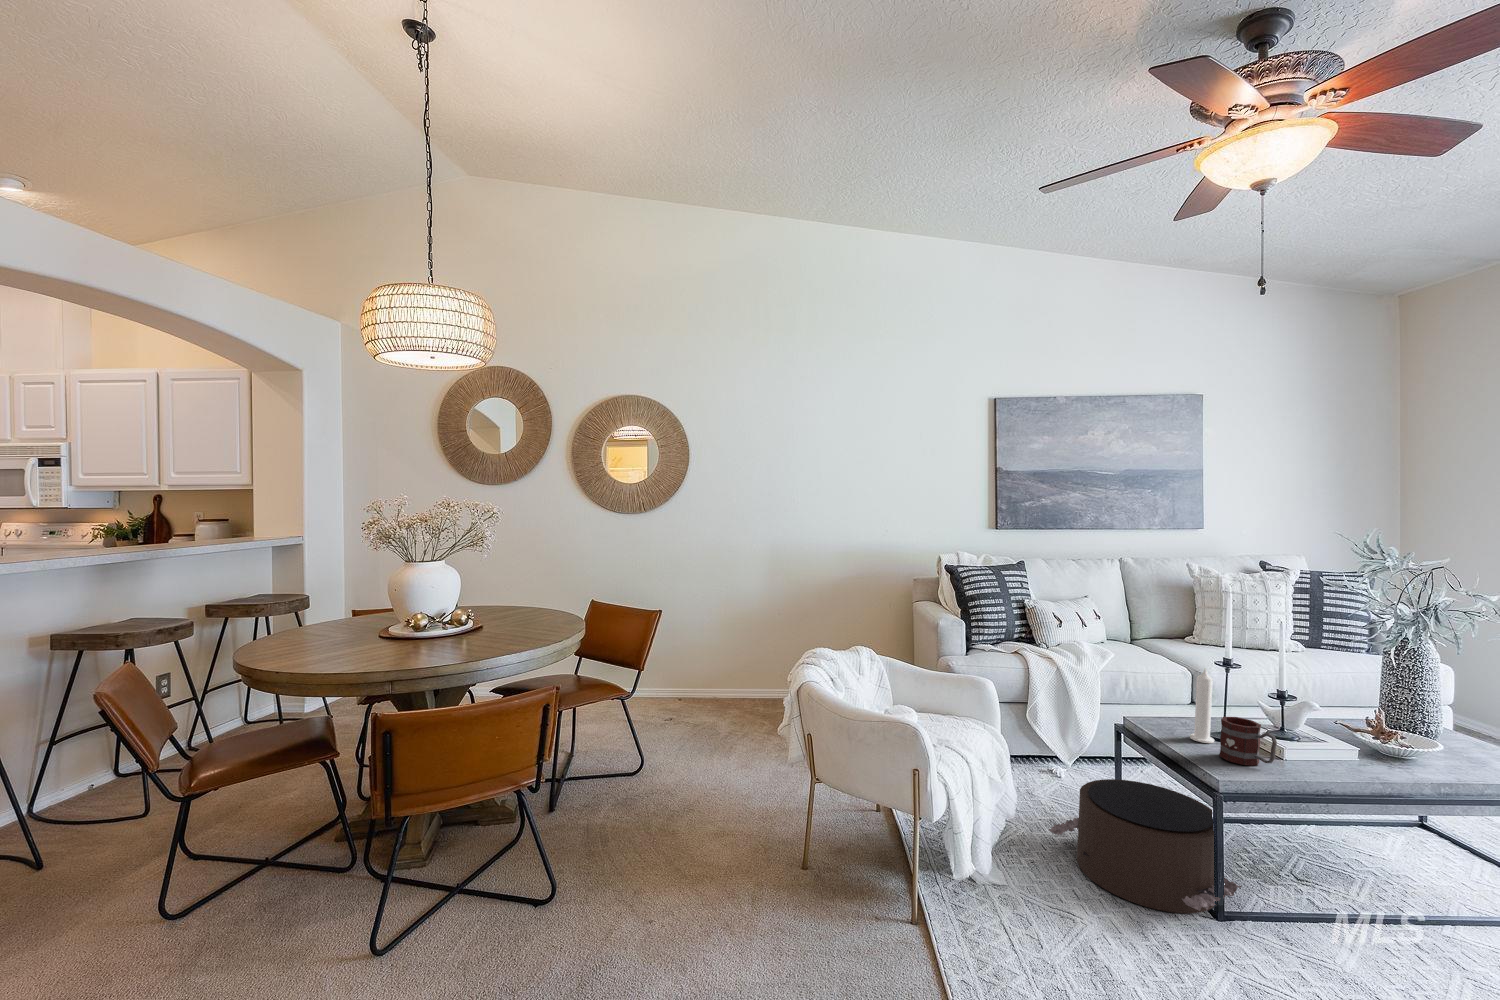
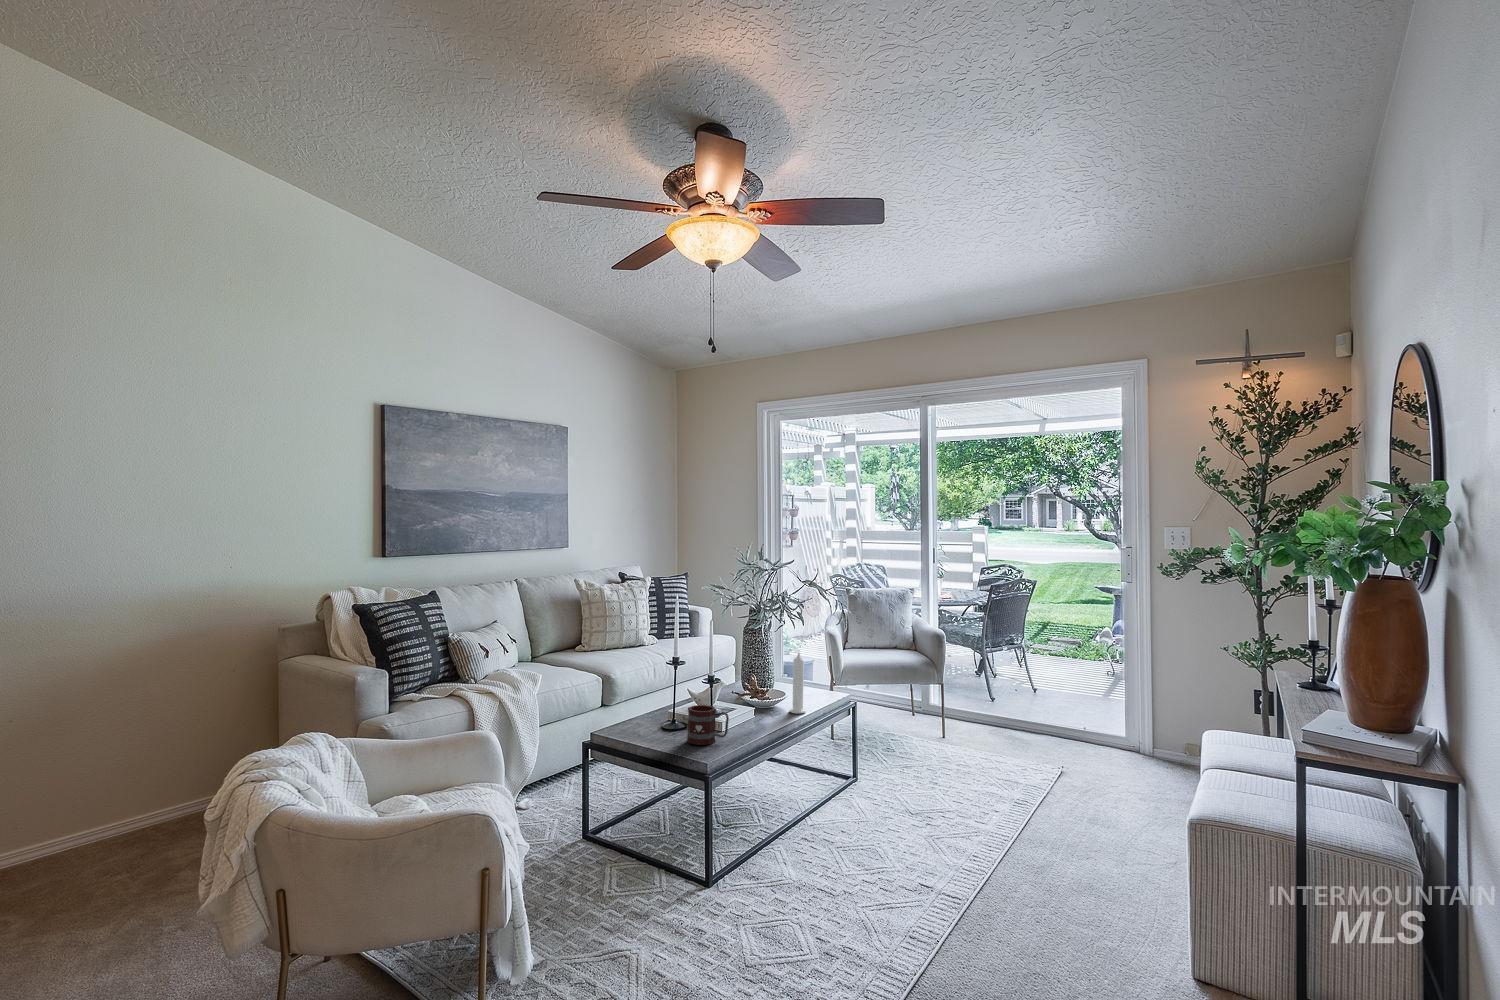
candle: present [1190,668,1214,743] -> present [789,652,806,713]
pouf: present [1049,779,1241,914] -> none [557,789,715,910]

